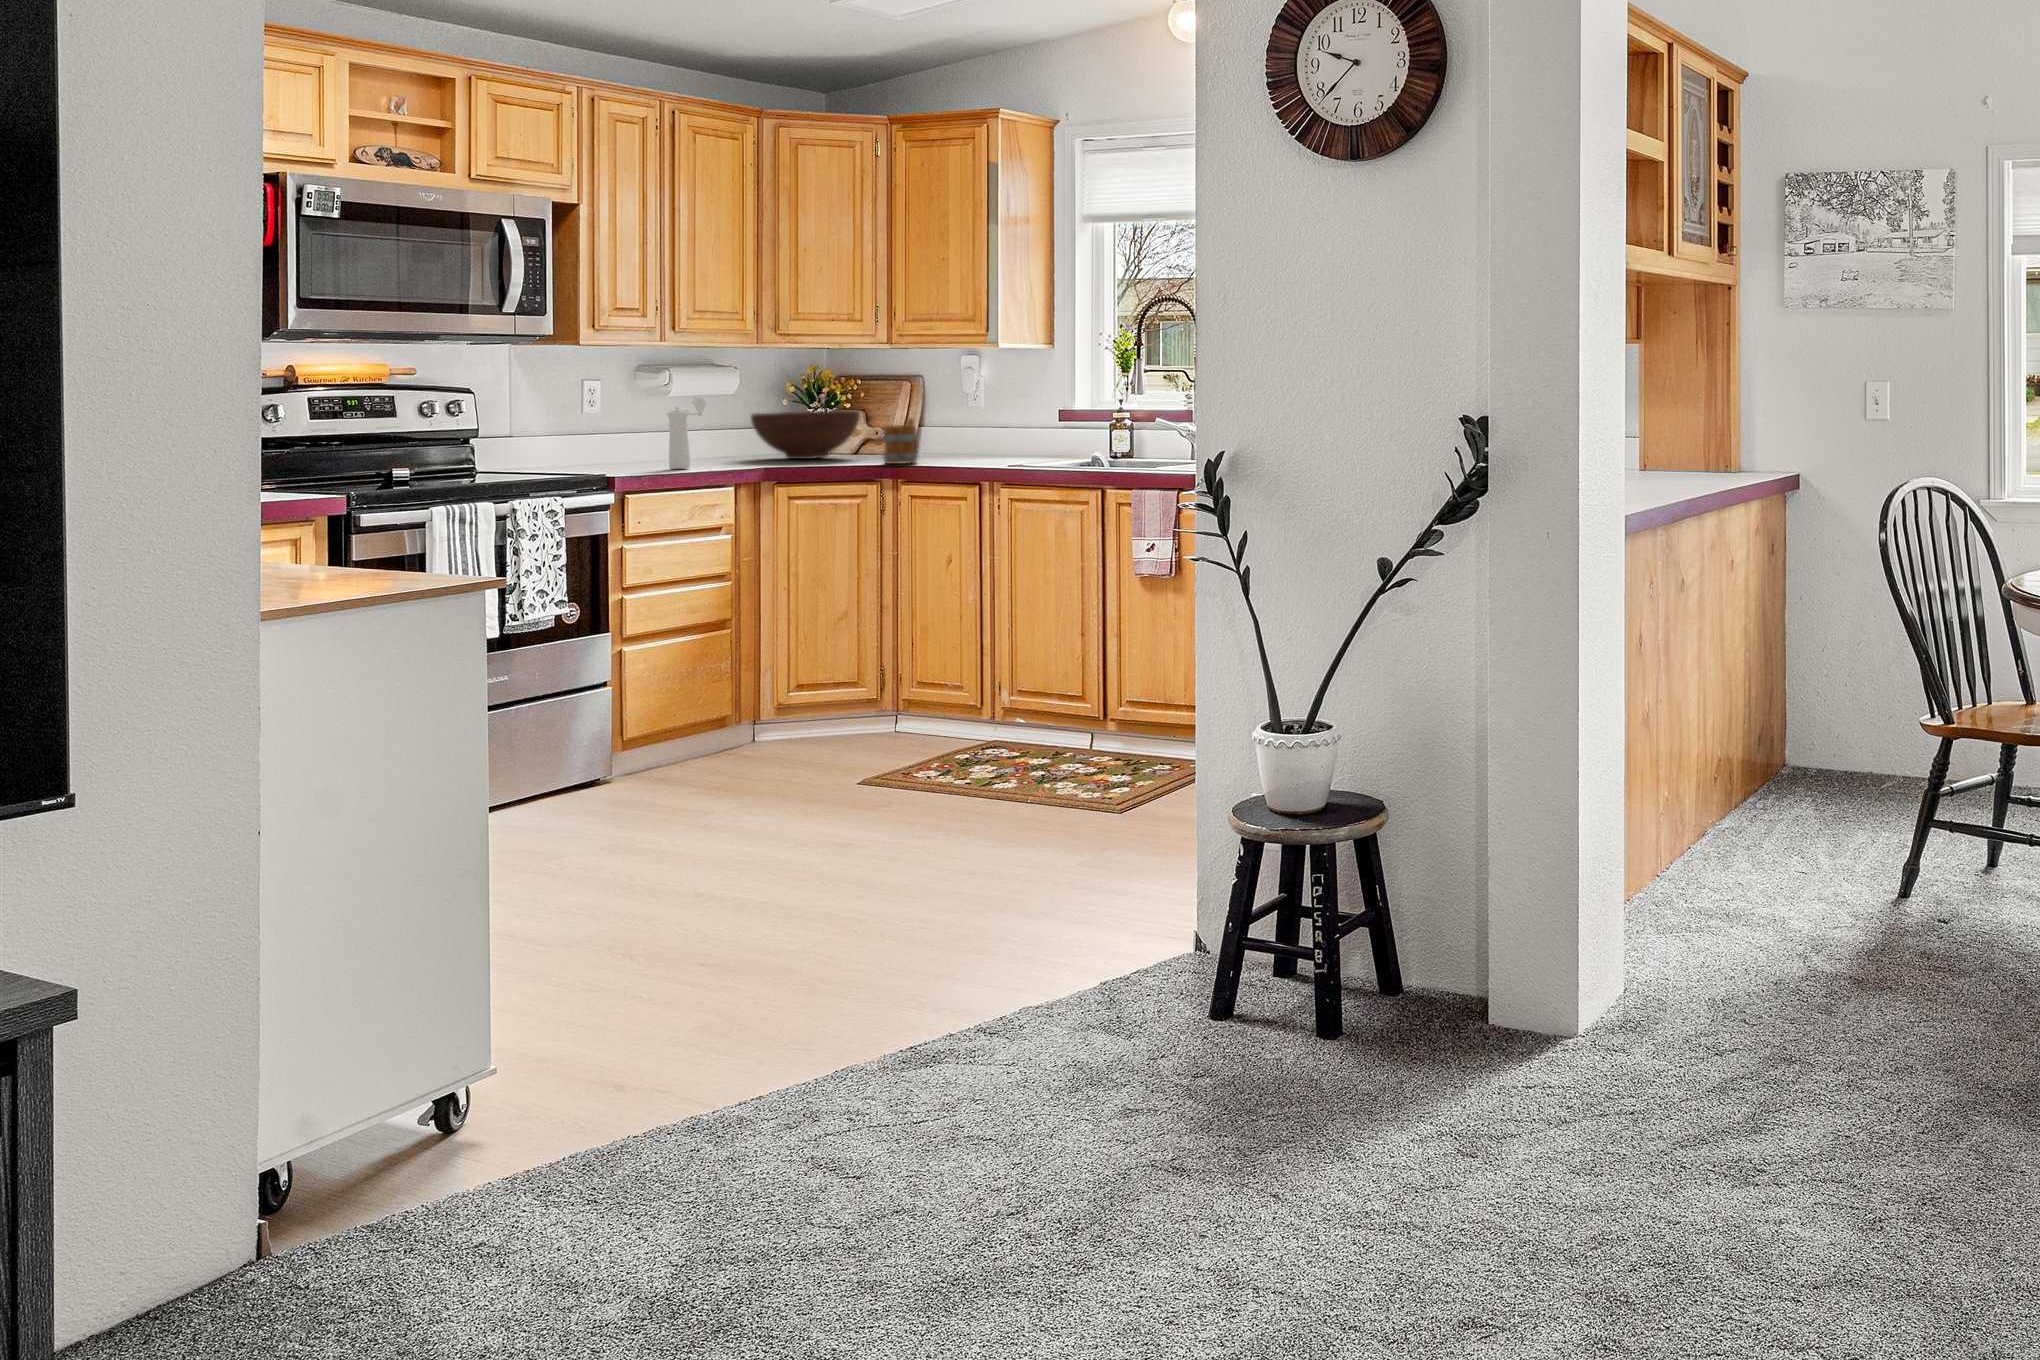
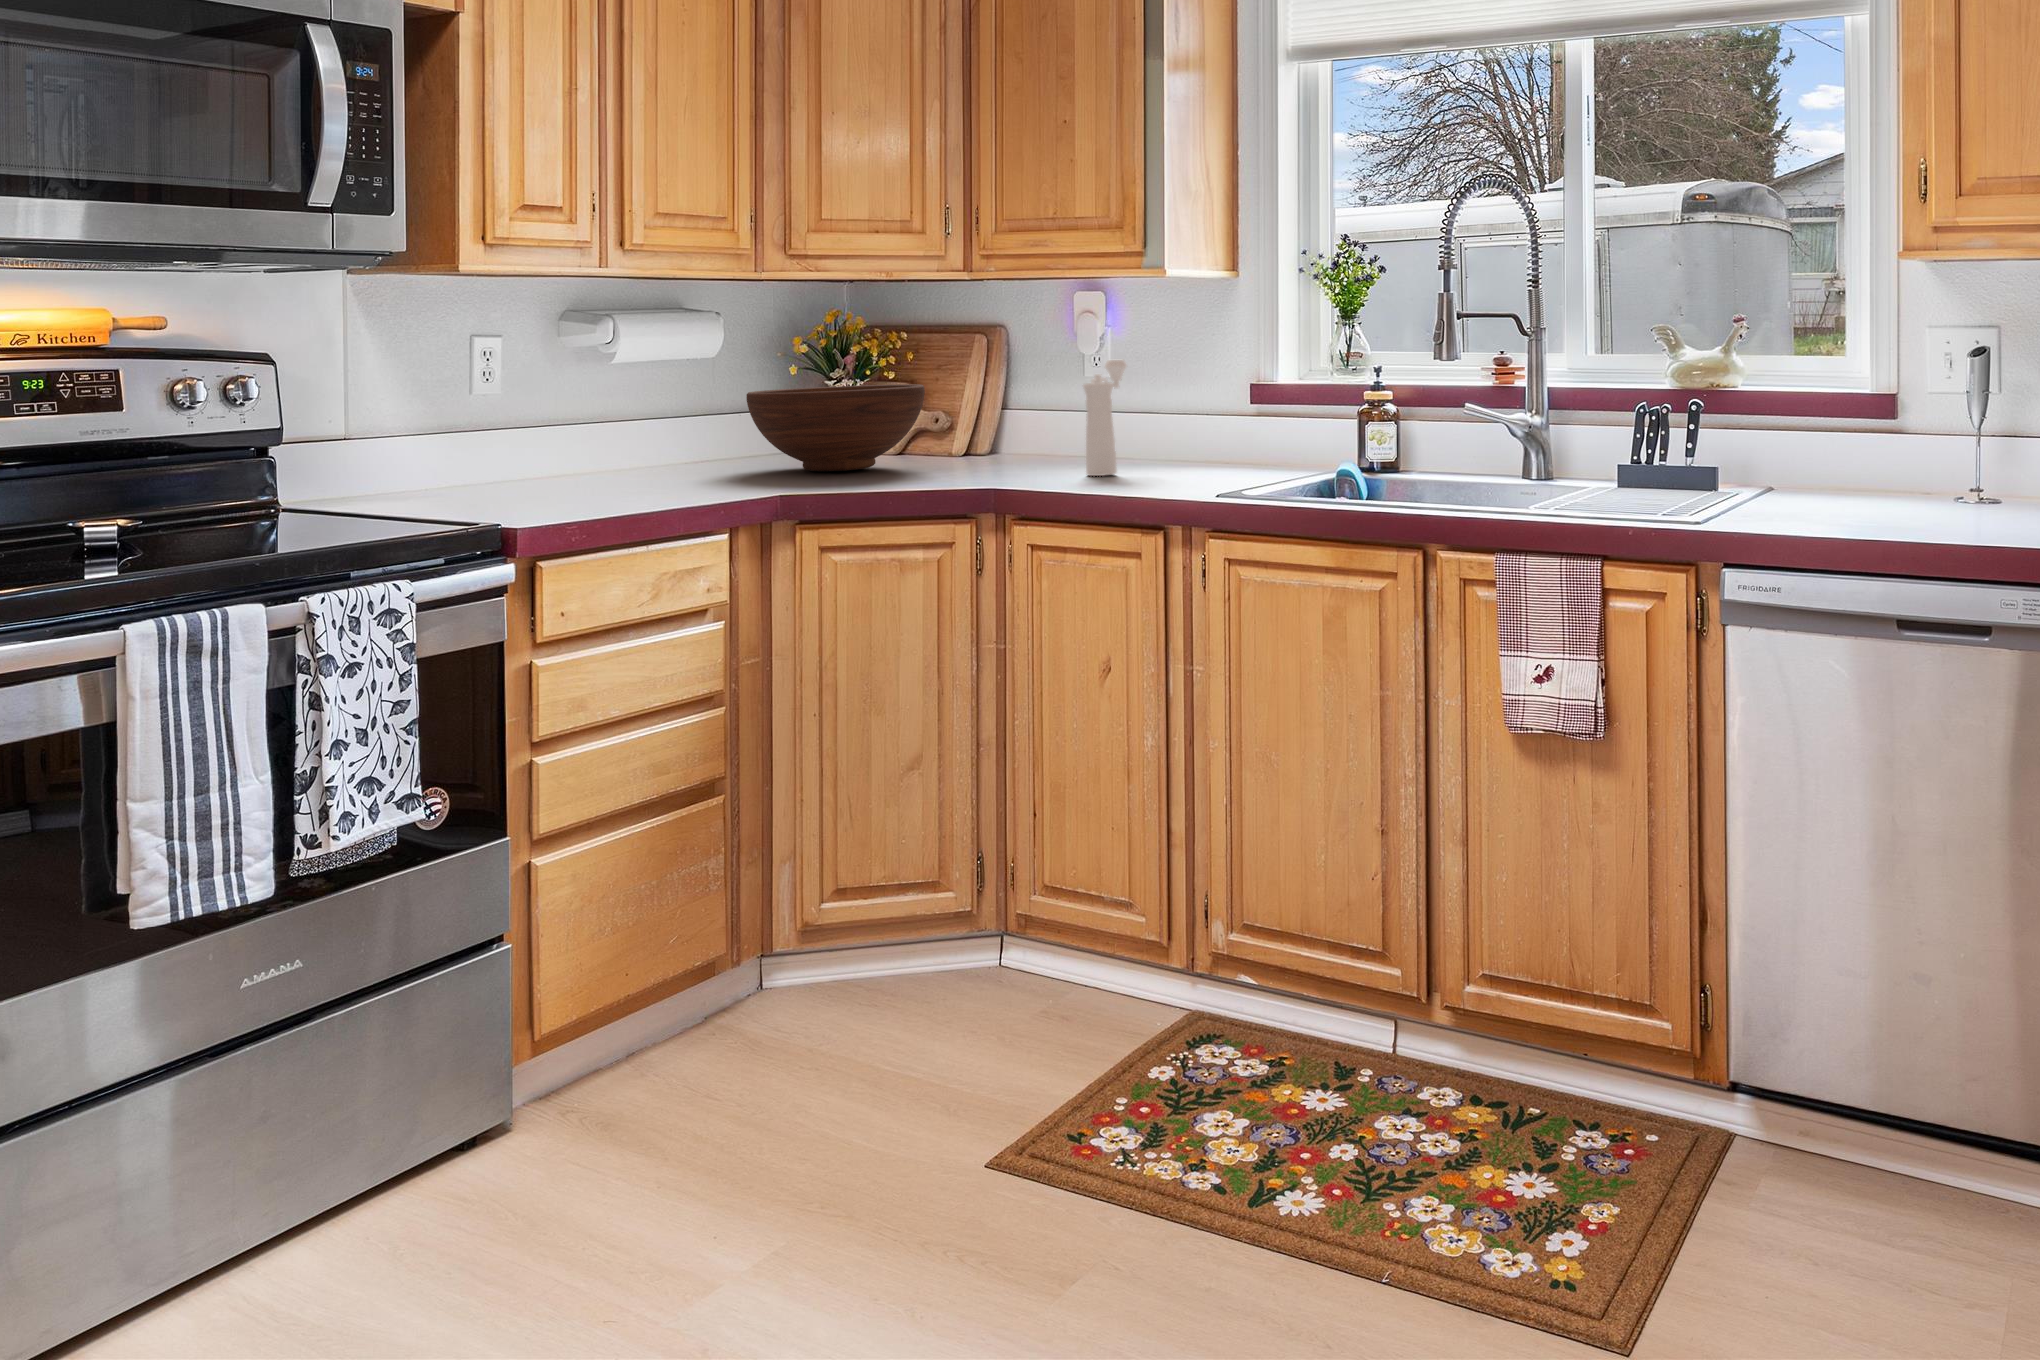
pepper mill: present [667,398,708,469] -> present [1083,360,1127,476]
mug: present [883,419,918,464] -> none [977,400,1039,485]

